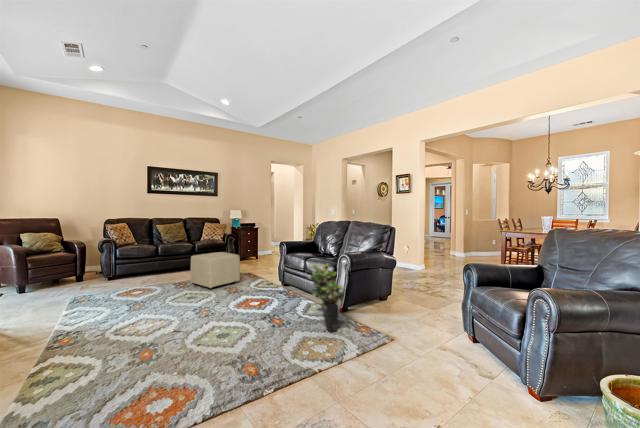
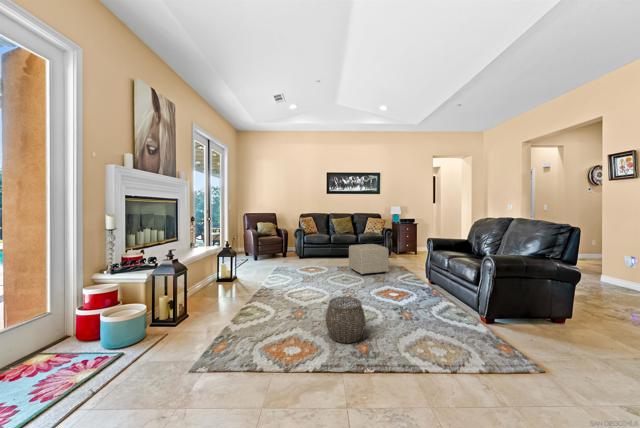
potted plant: present [309,264,344,332] -> none [435,263,481,340]
woven basket: none [197,315,249,373] -> present [325,296,365,343]

